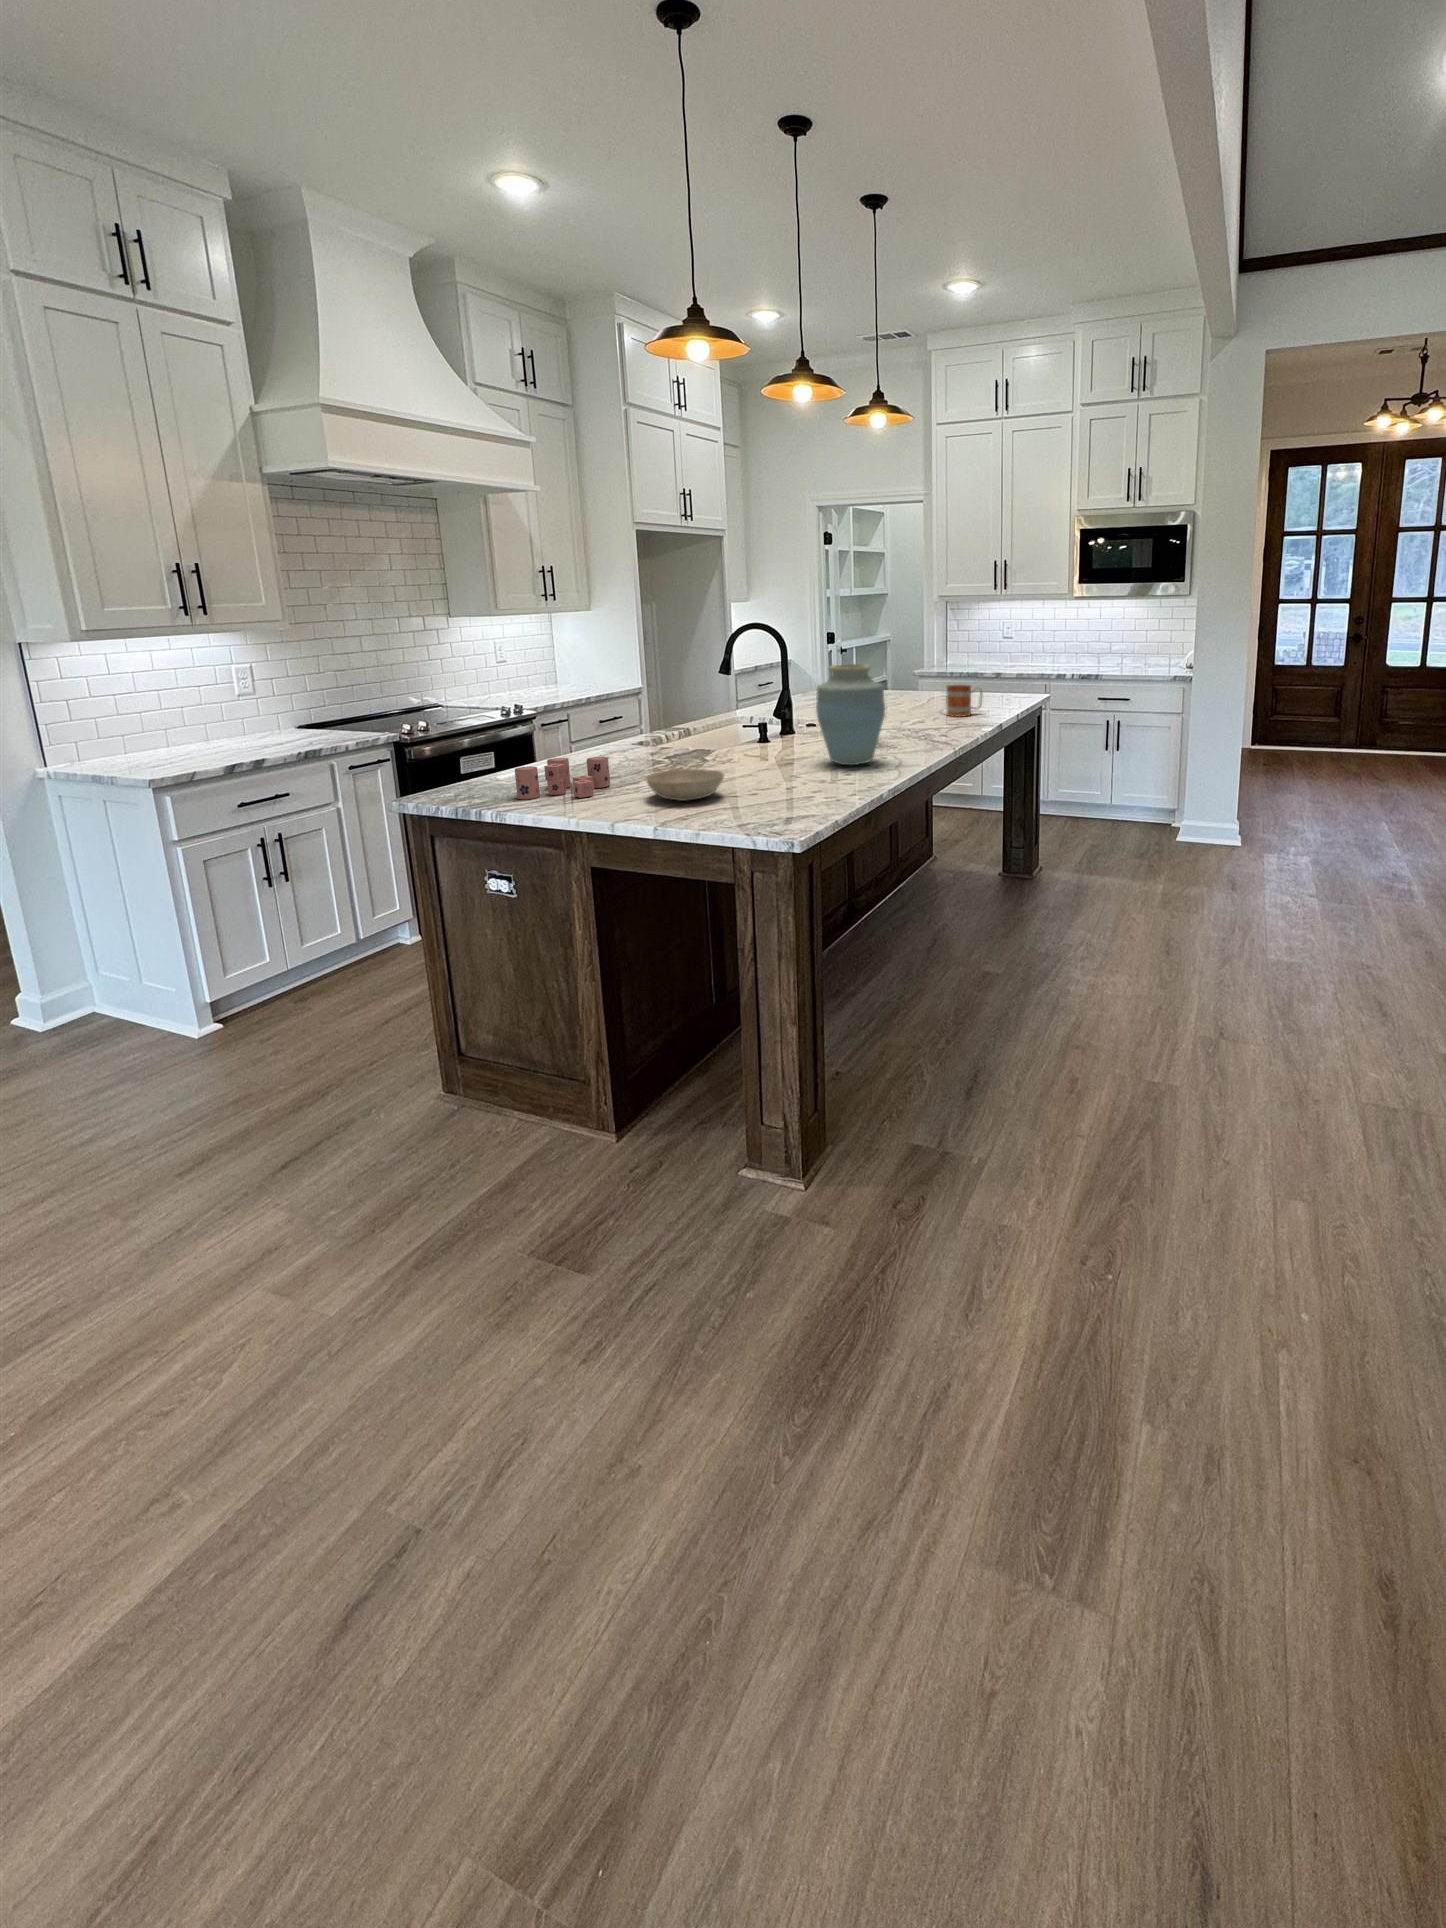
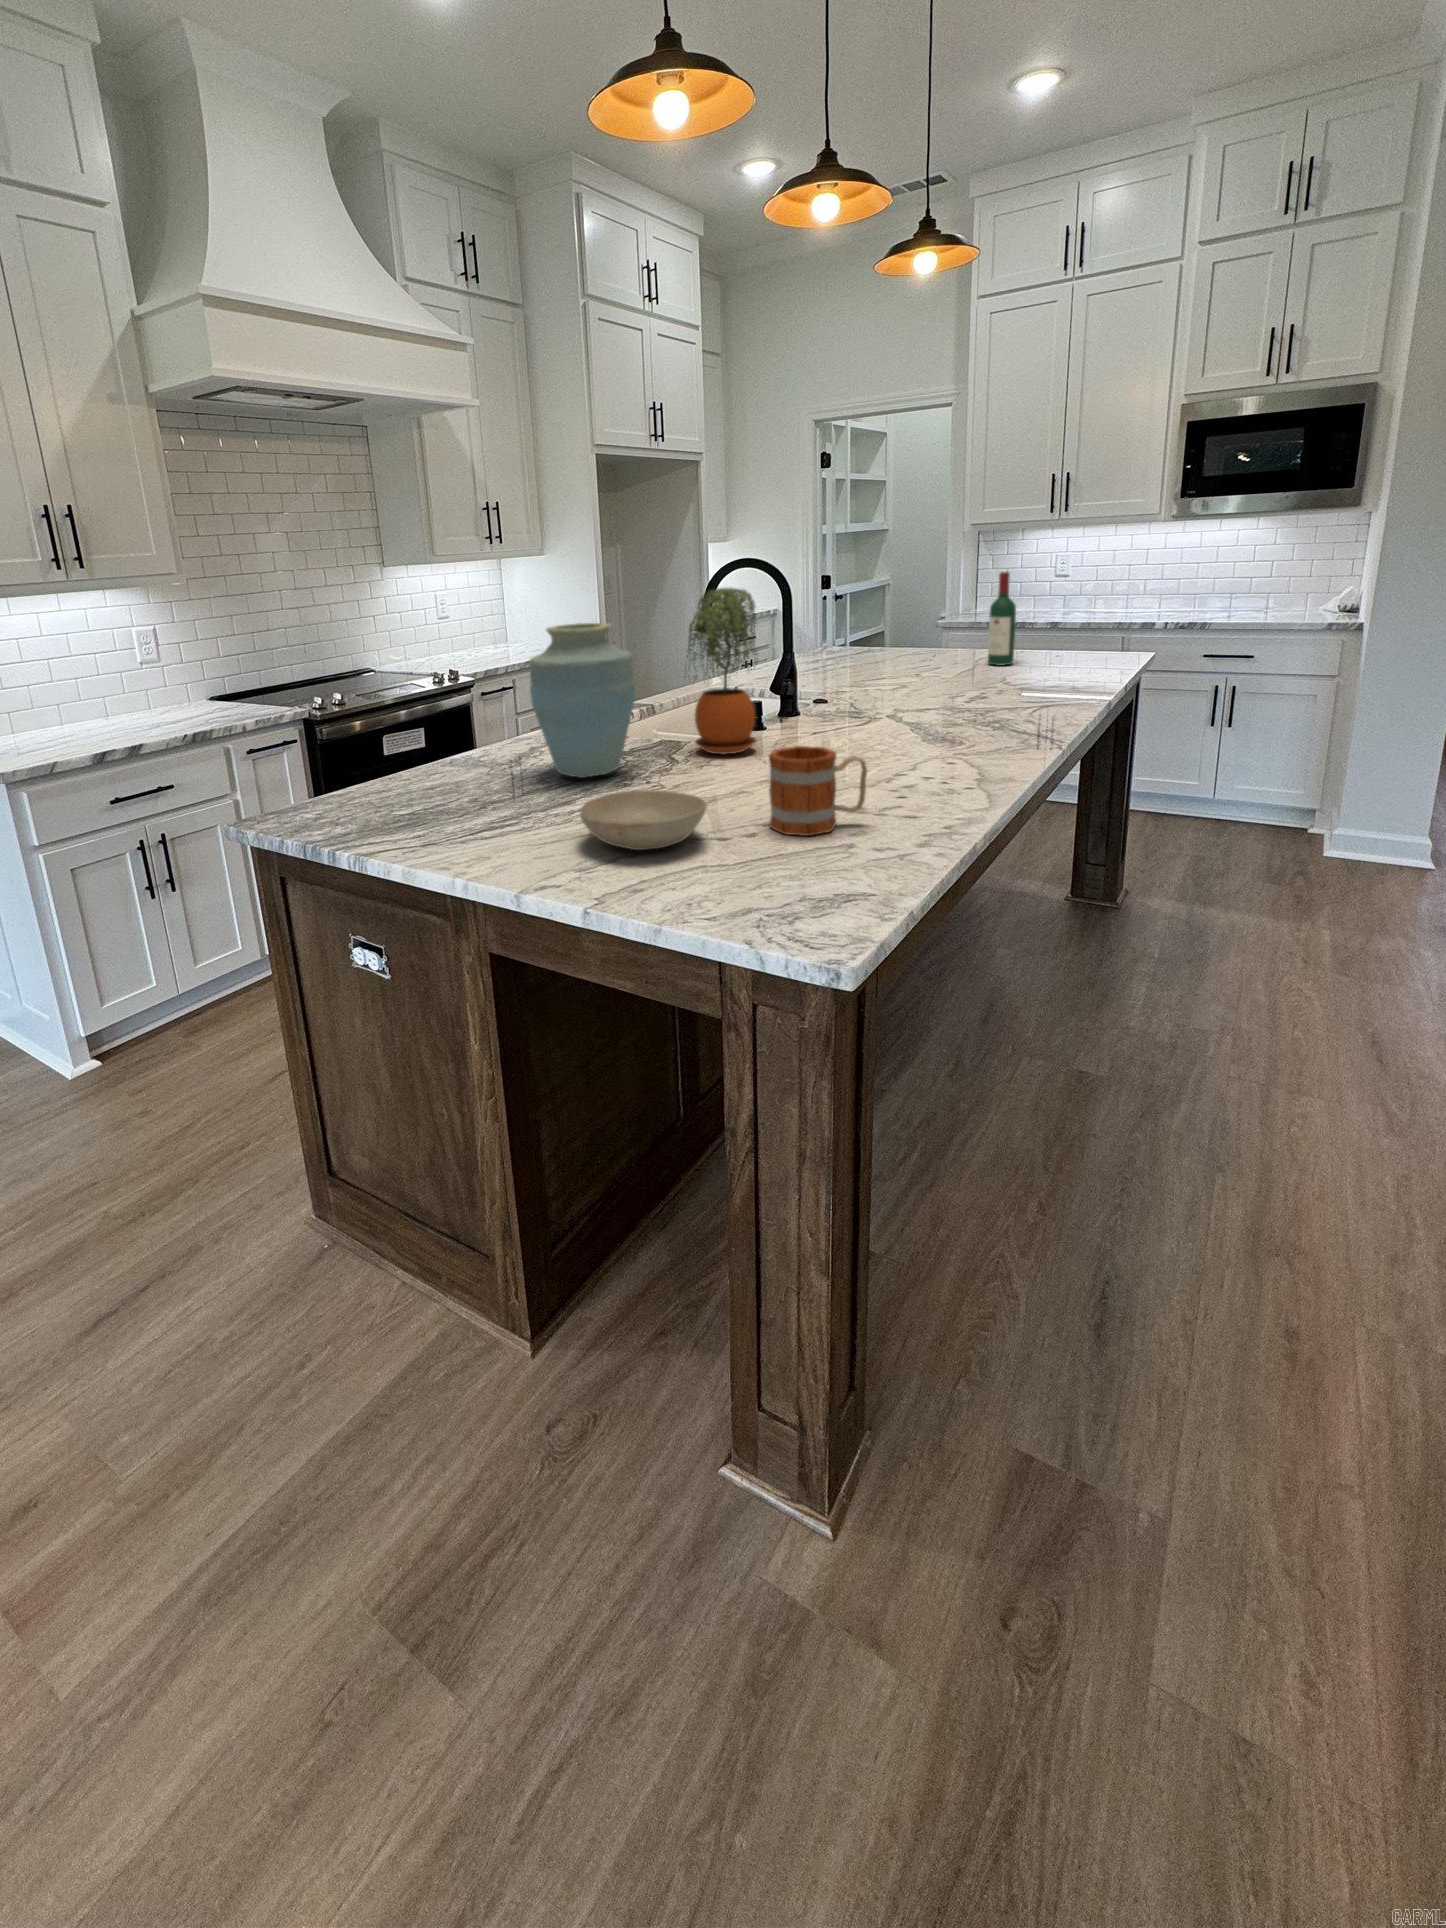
wine bottle: none [934,636,951,703] -> present [988,572,1016,666]
potted plant: none [710,644,761,755] -> present [684,588,758,754]
vase: present [816,664,885,765] -> present [530,623,635,778]
mug: present [947,685,982,717] -> present [769,746,867,836]
candle: present [515,757,610,799] -> none [383,765,530,836]

